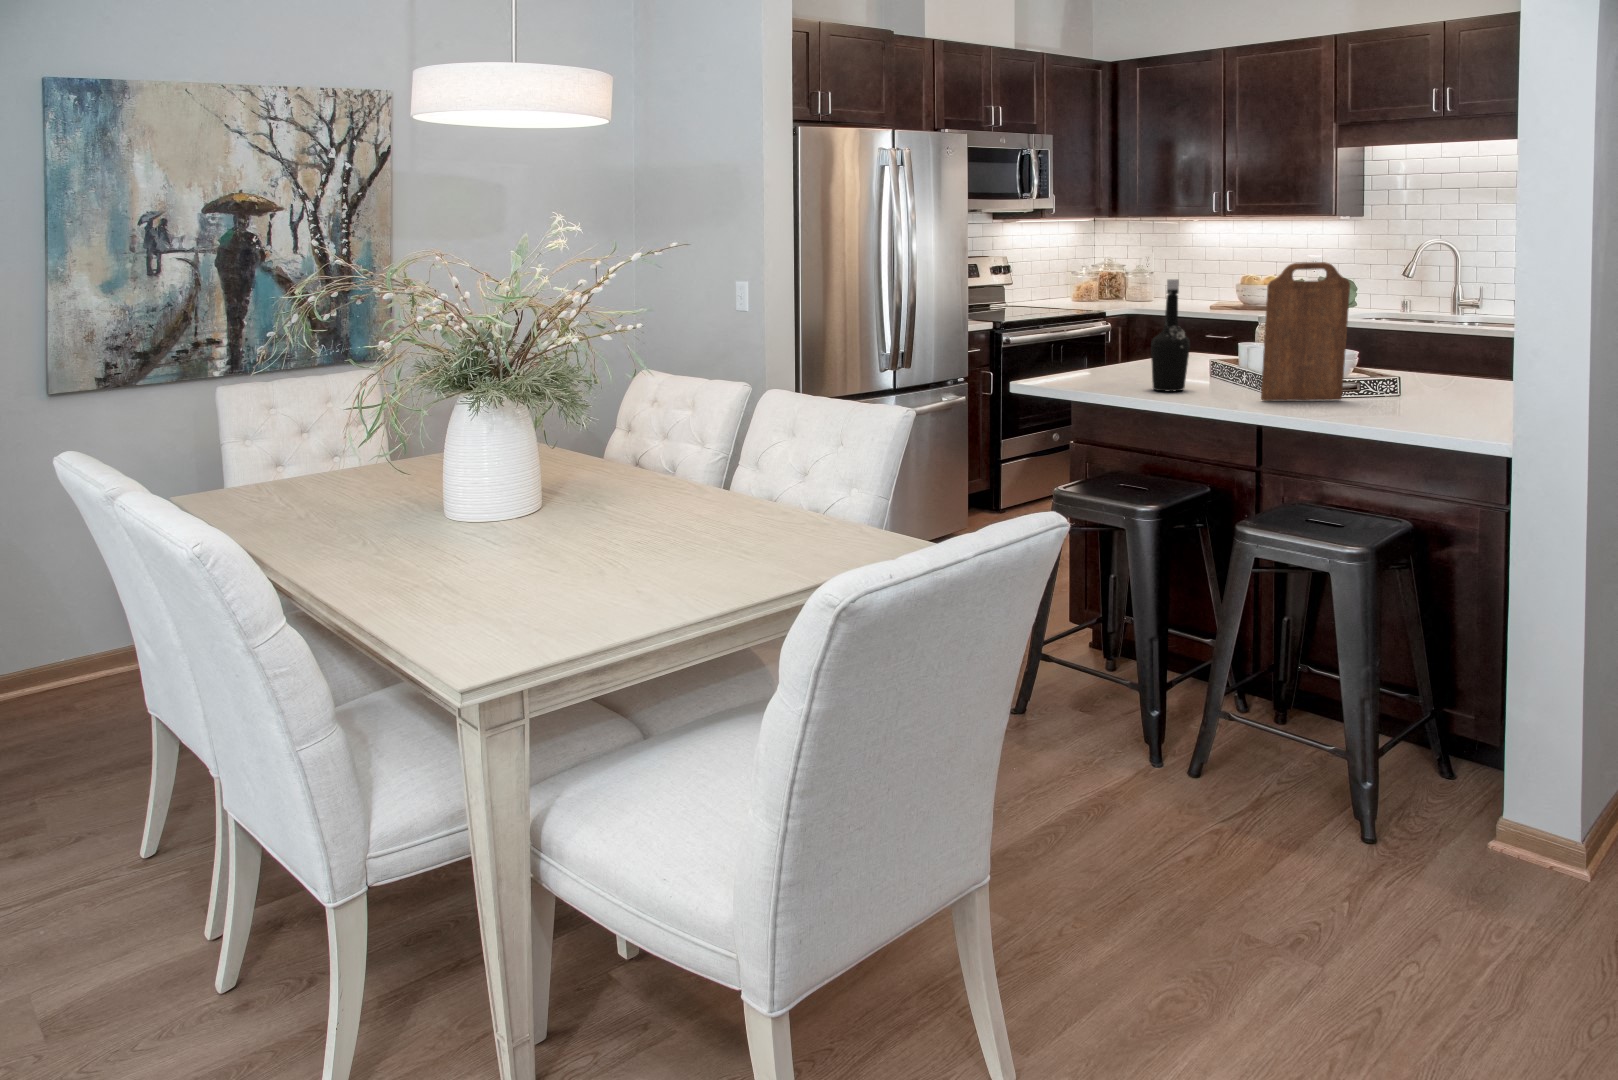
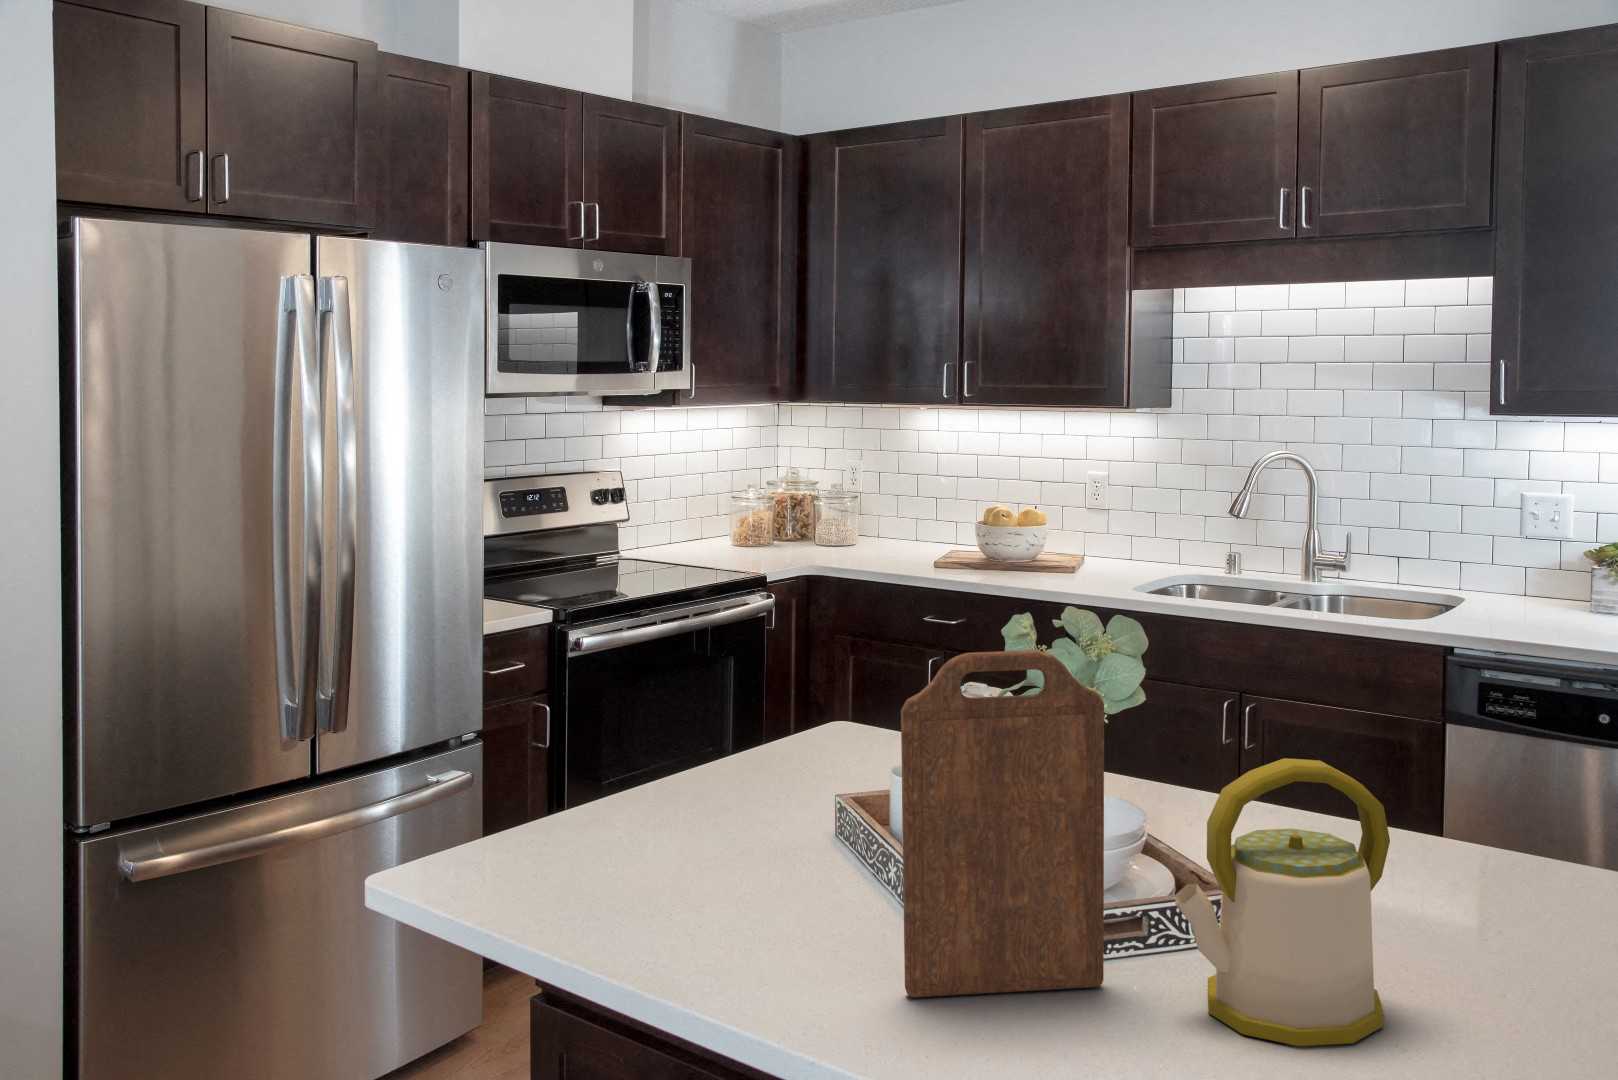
bottle: present [1151,279,1190,392] -> none [659,663,751,936]
kettle: none [1375,303,1465,408] -> present [1175,758,1390,1046]

